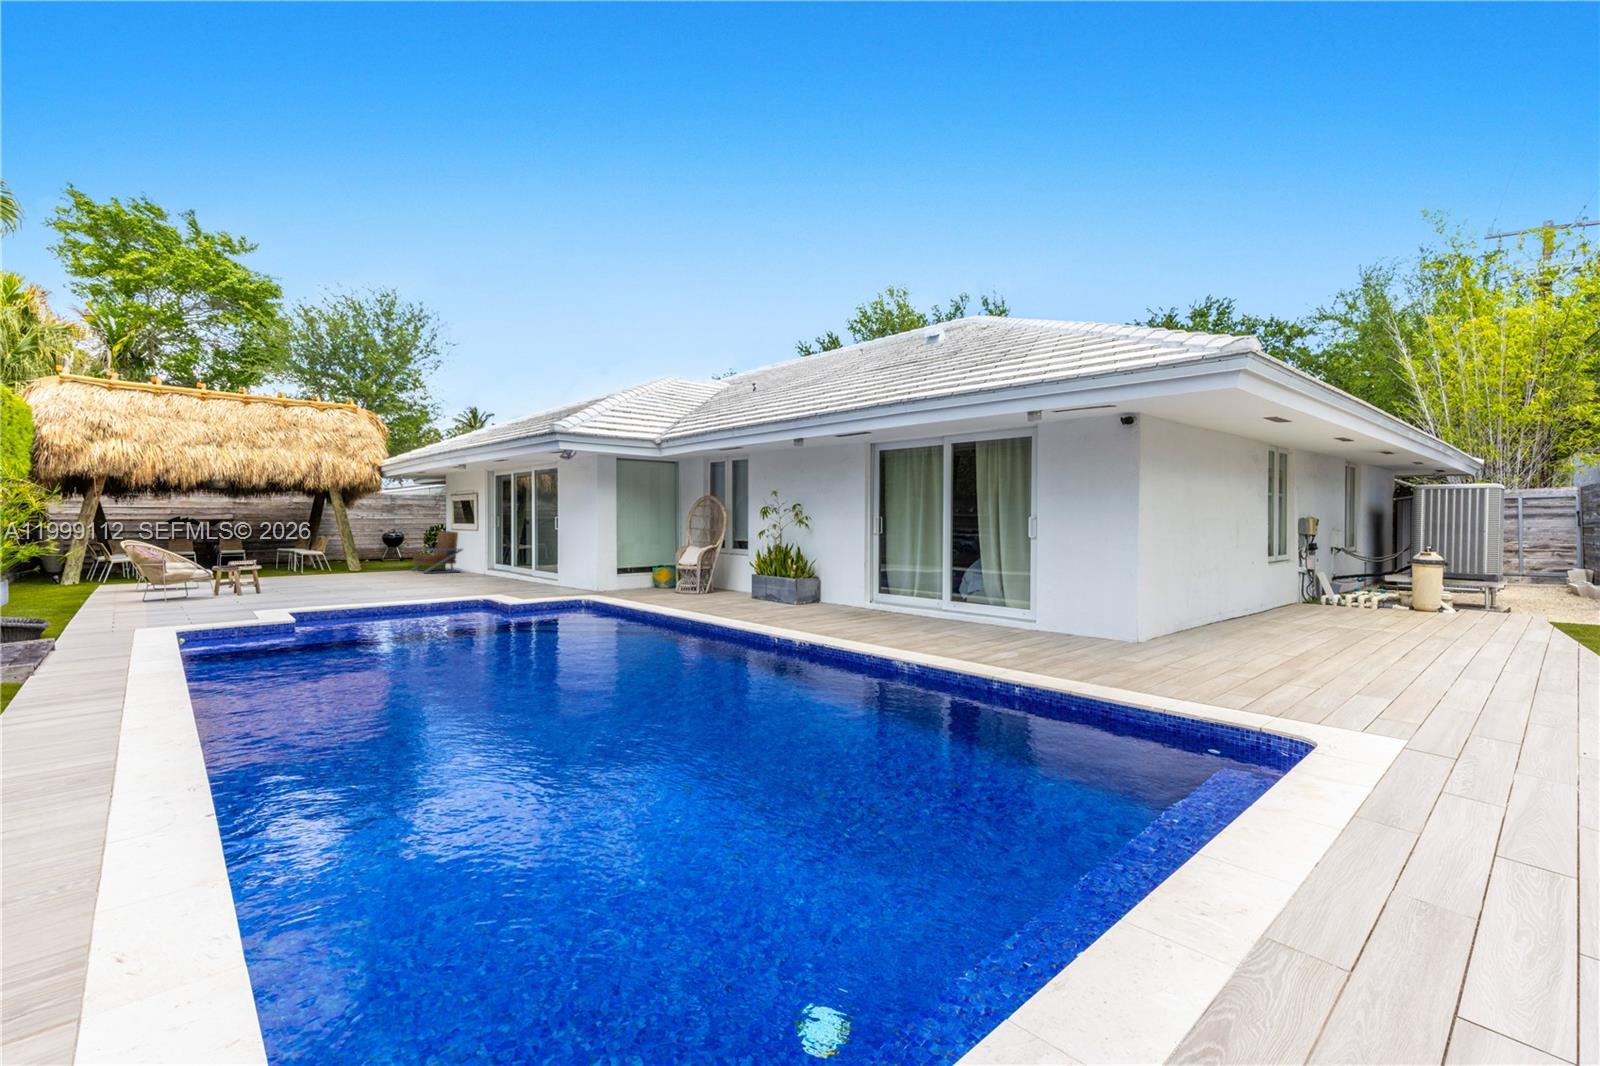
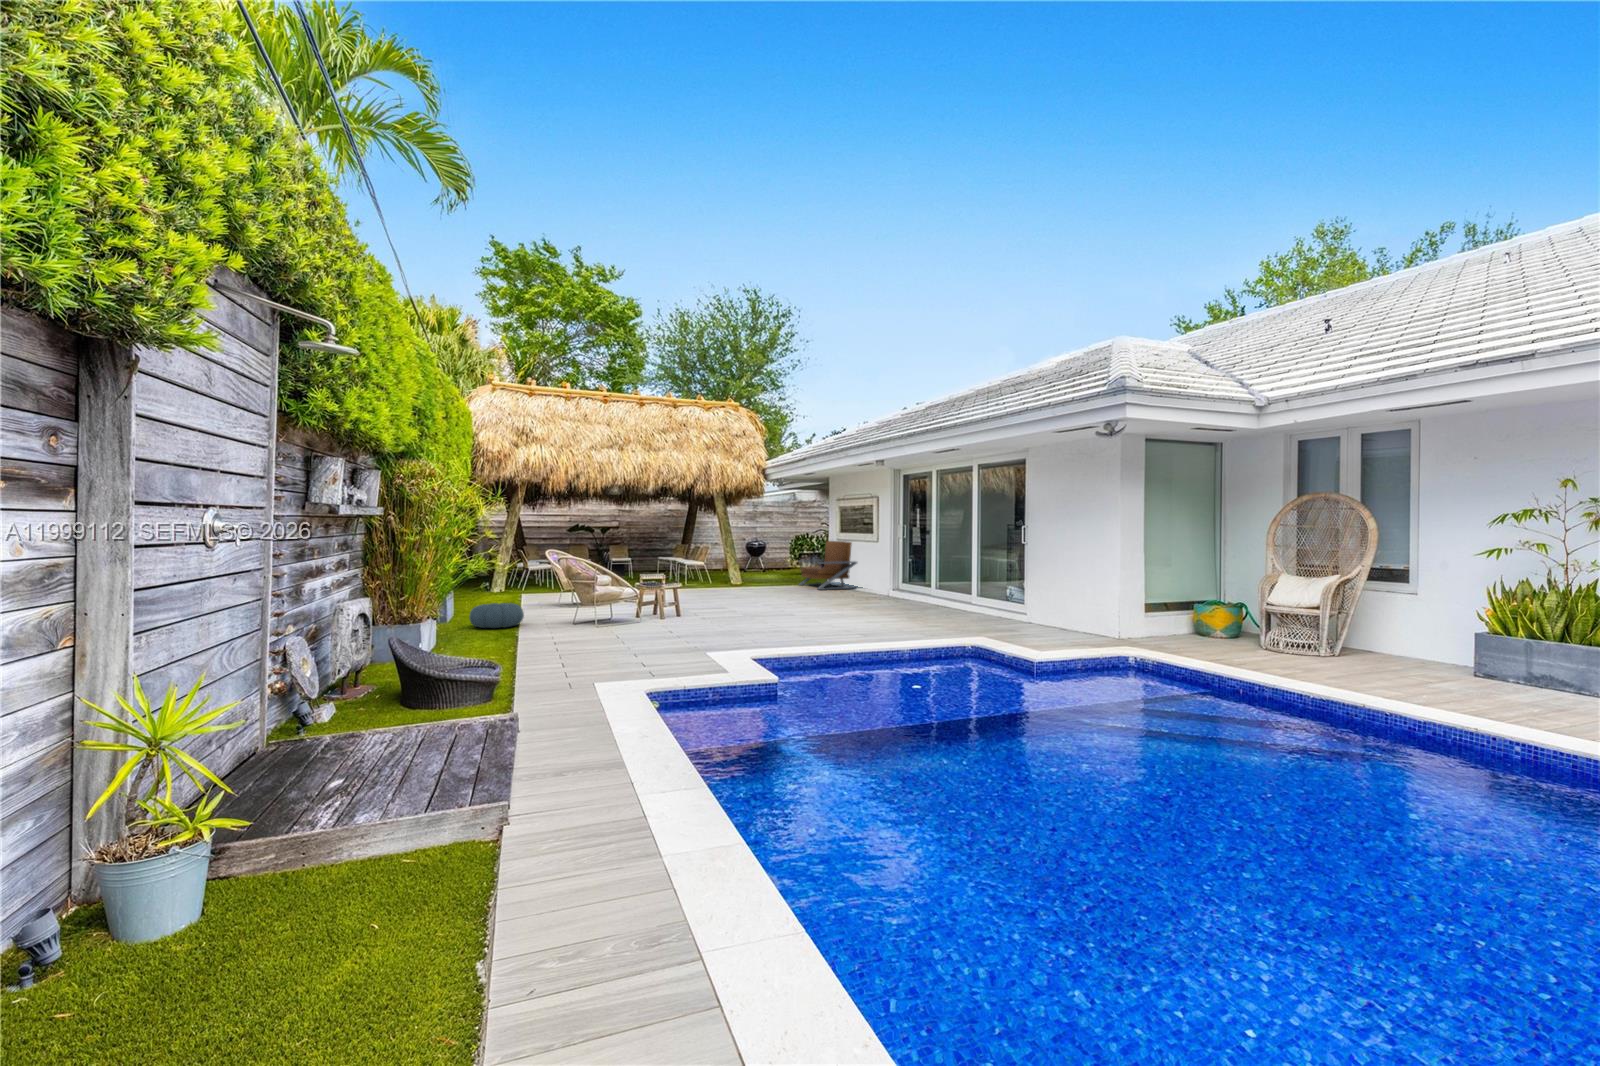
pouf: none [29,586,90,607] -> present [469,603,524,628]

